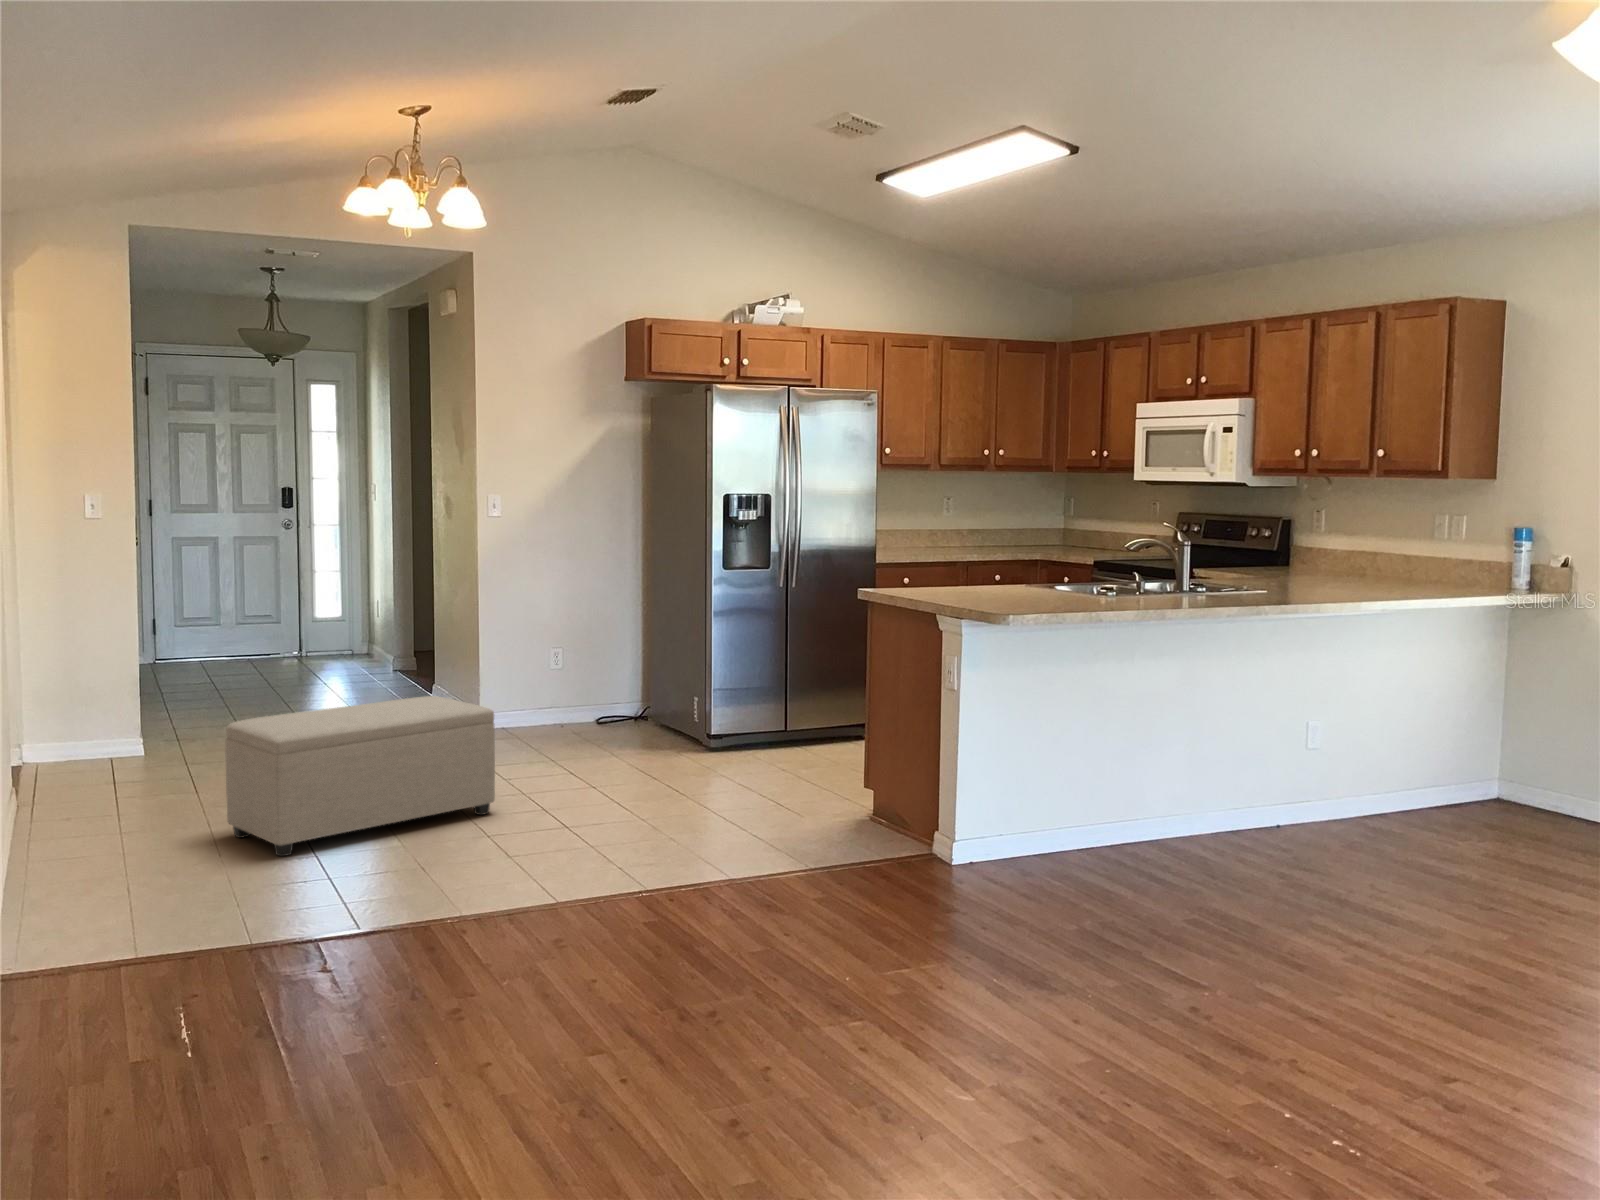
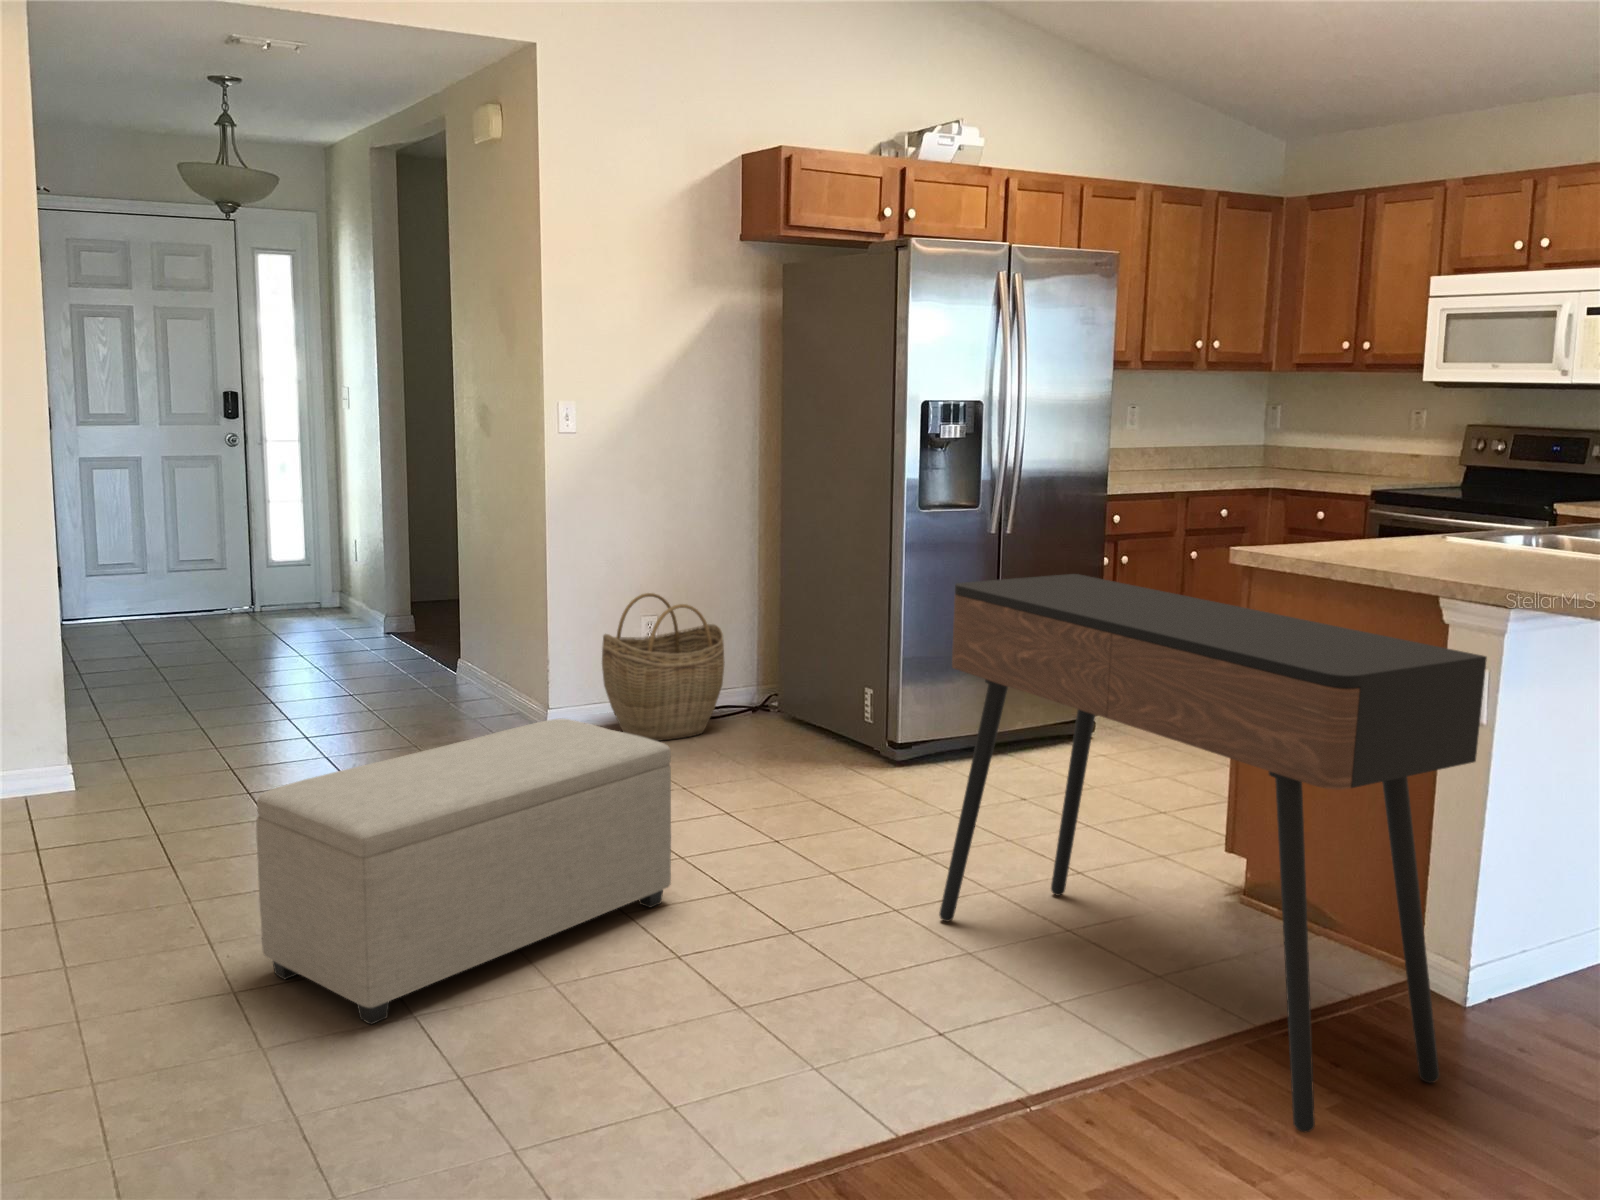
console table: none [660,604,900,911] -> present [939,574,1487,1132]
woven basket: none [514,631,601,736] -> present [602,593,725,741]

